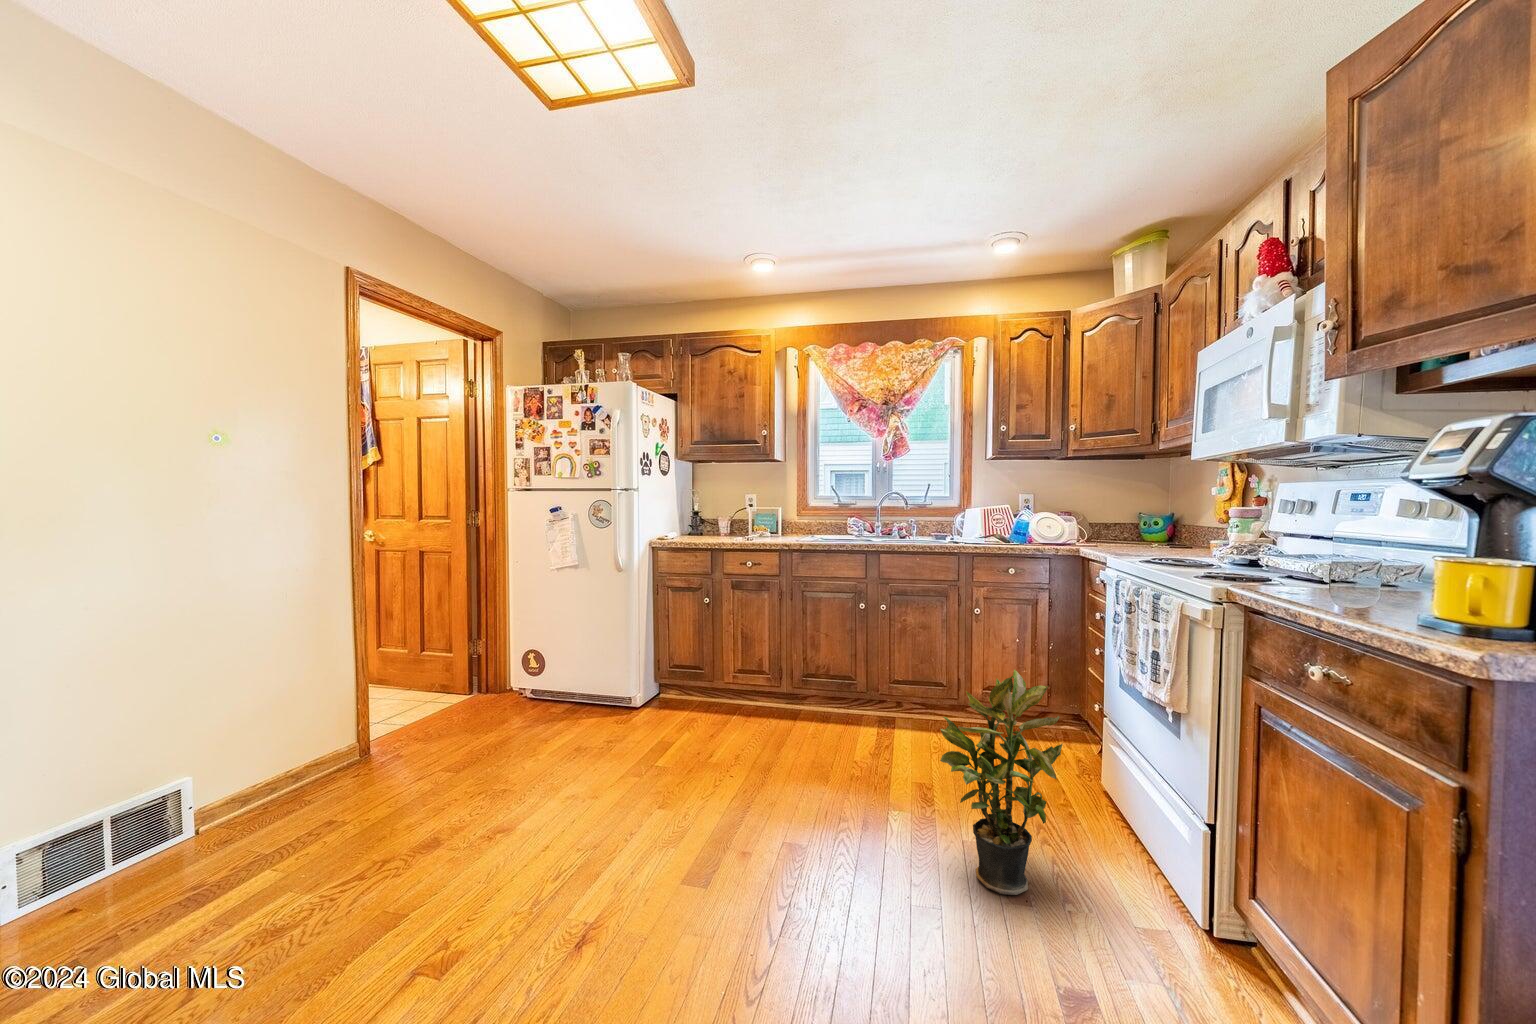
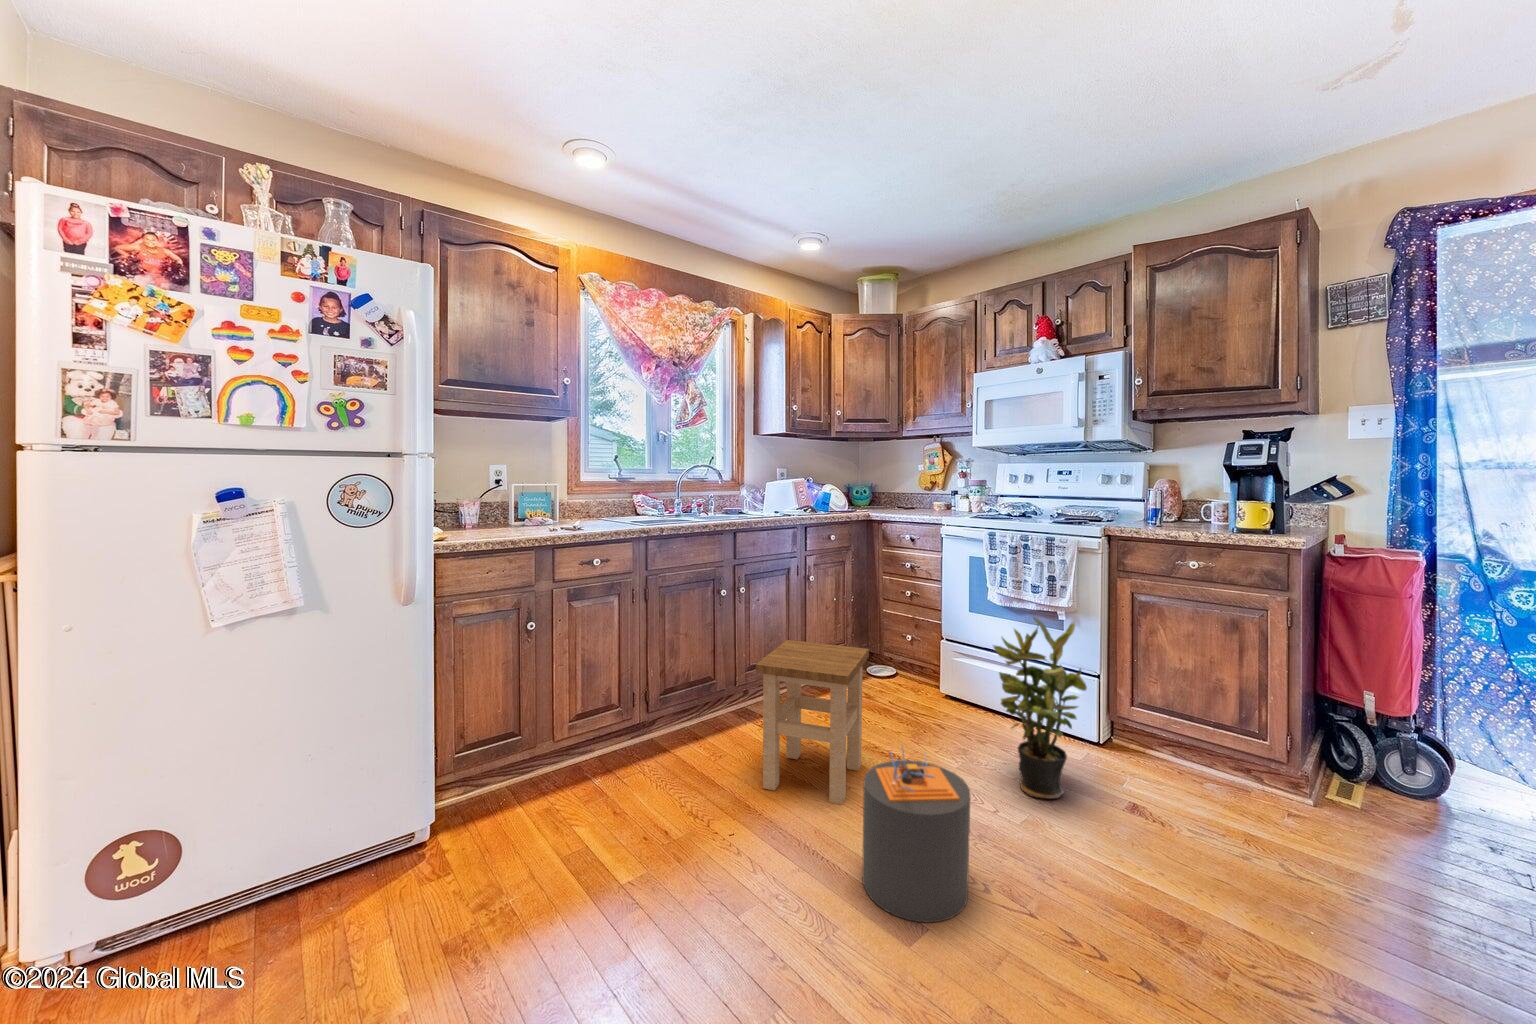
stool: none [787,649,894,794] -> present [756,640,869,805]
trash can: none [704,722,798,876] -> present [862,745,970,923]

